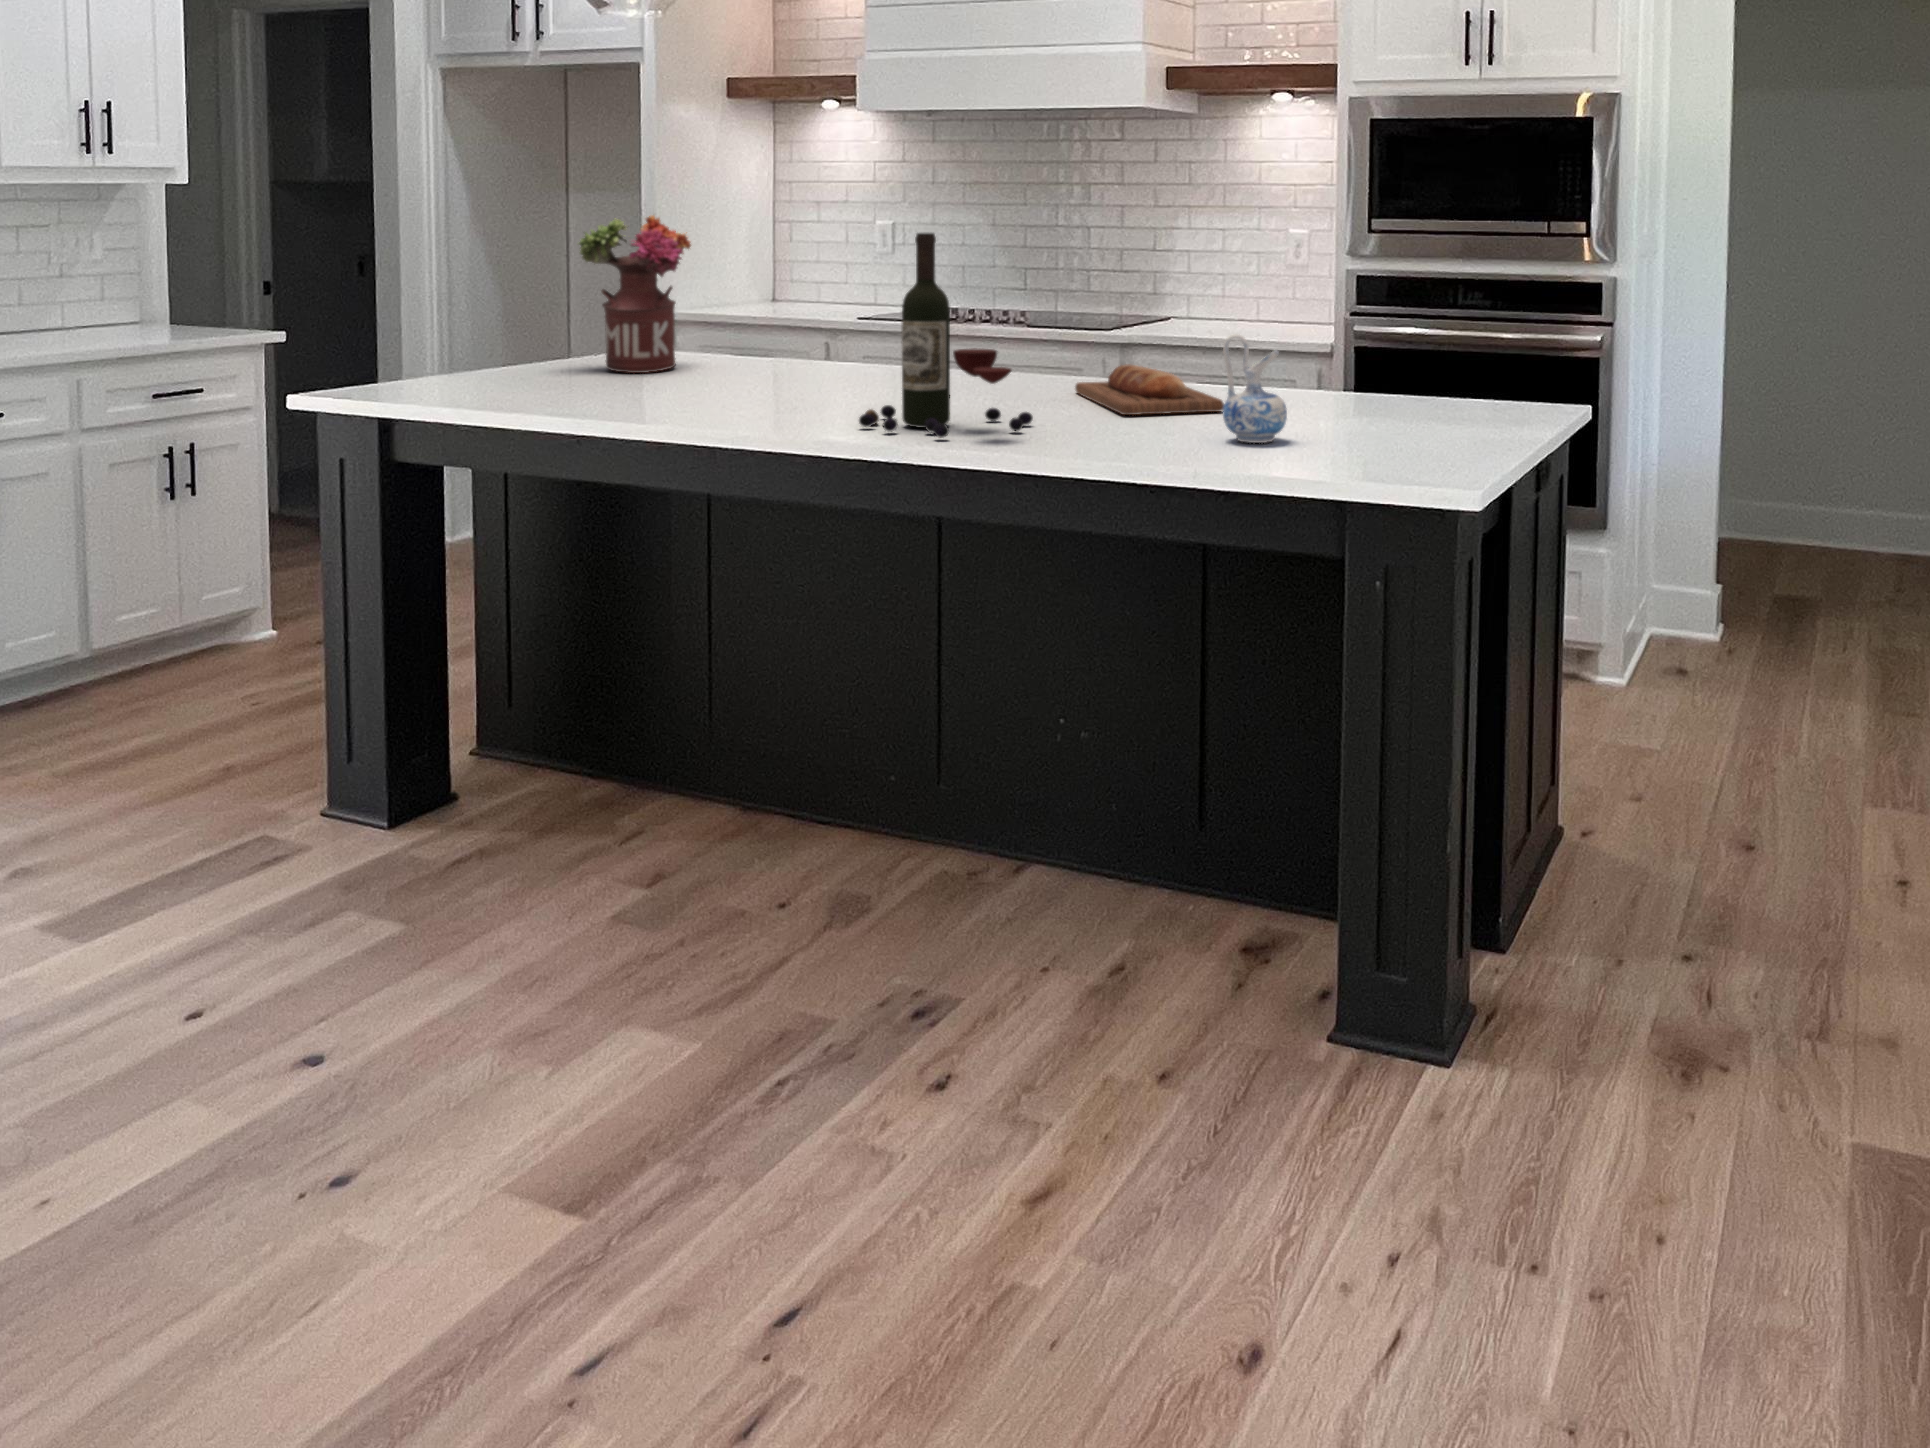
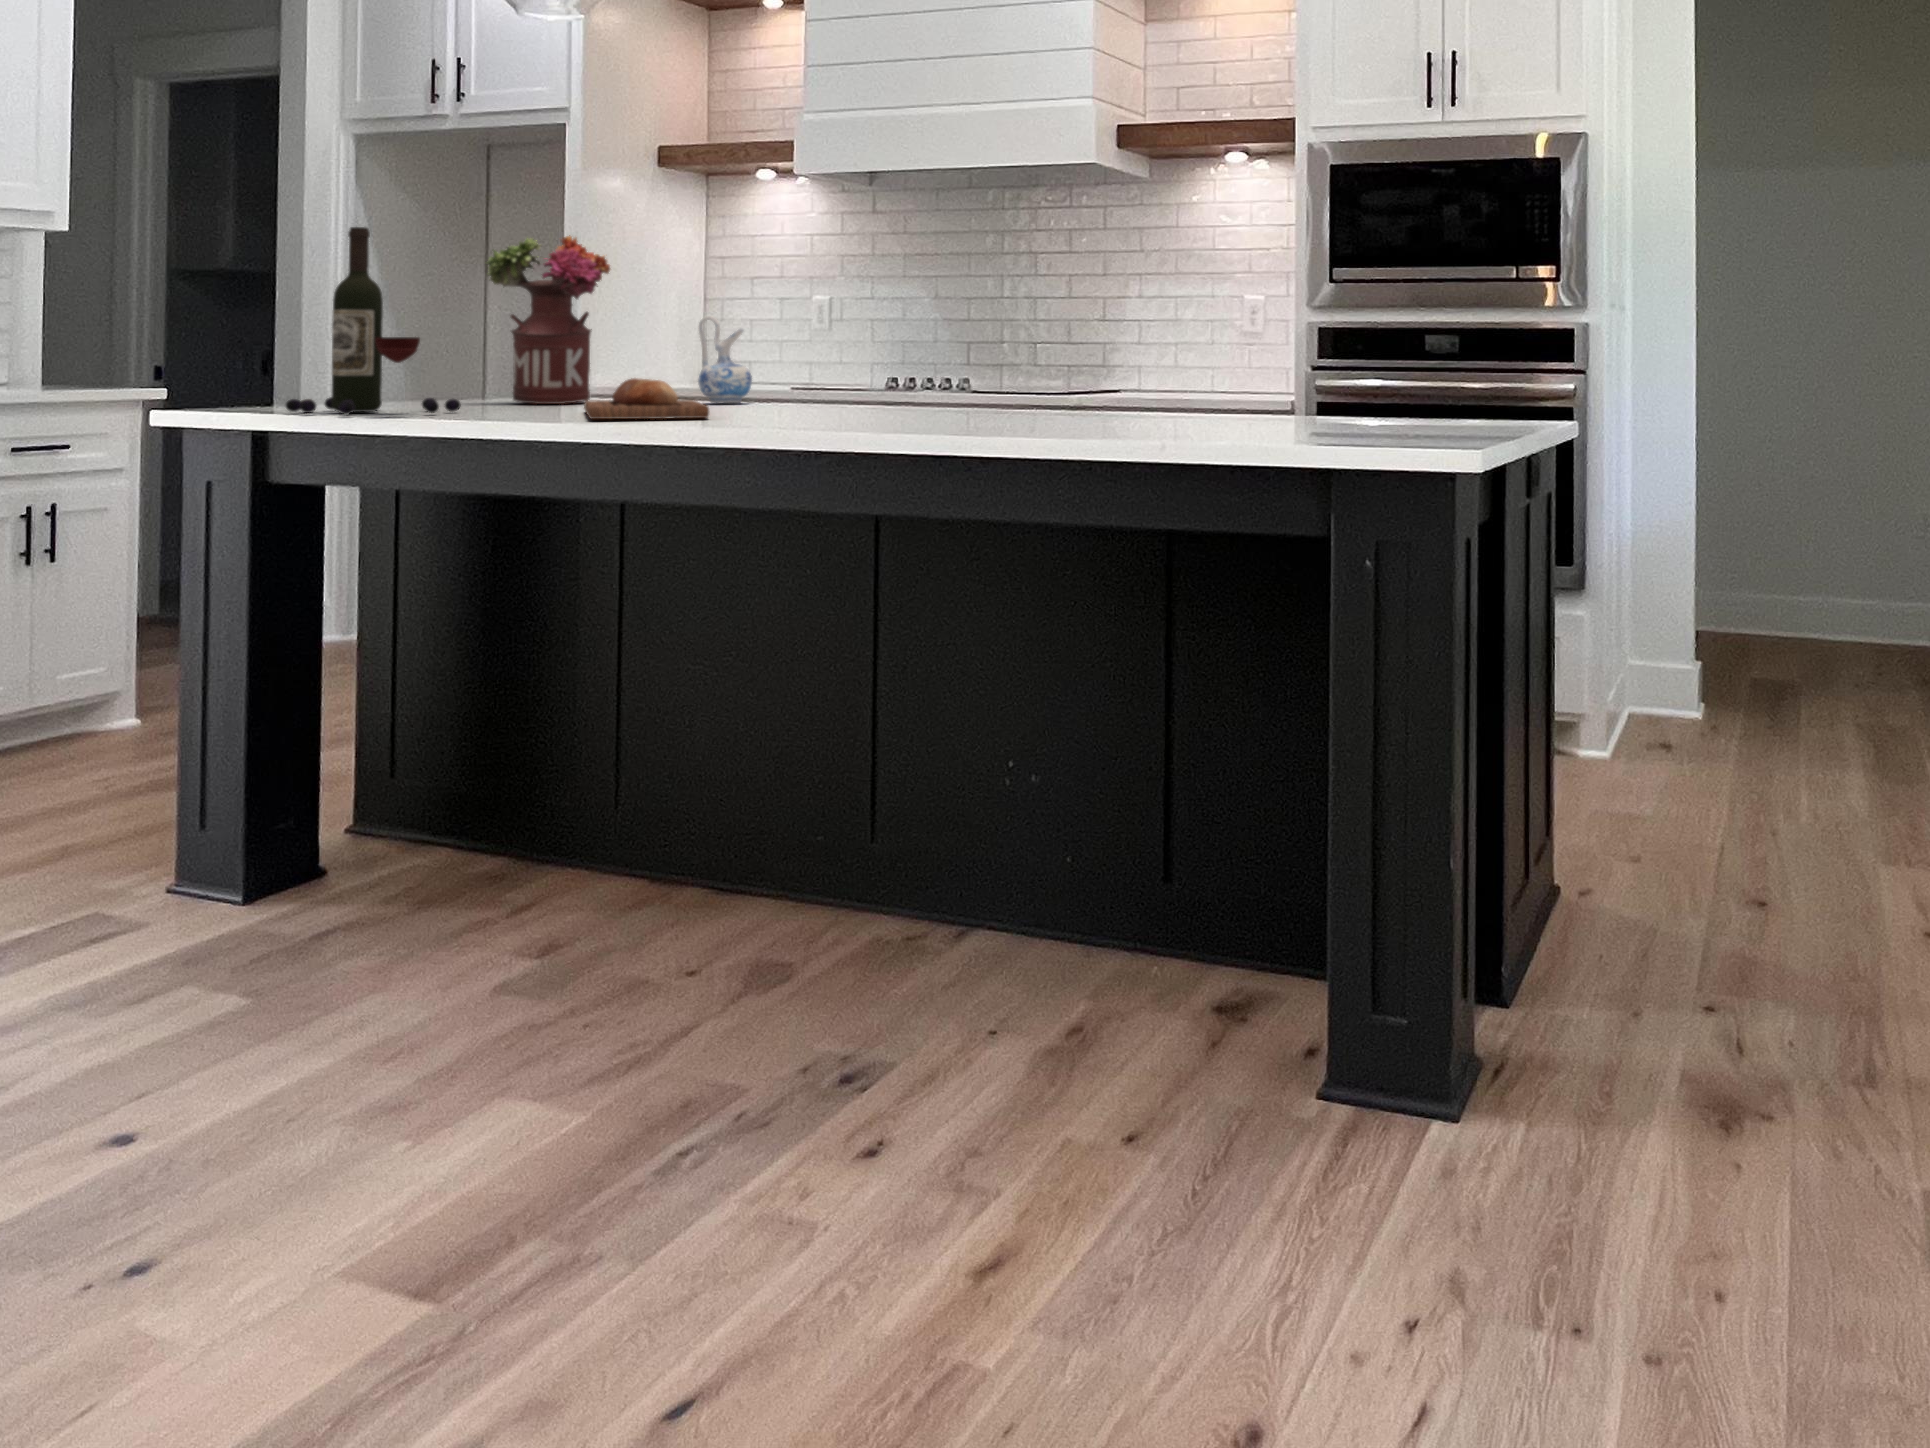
wine bottle: present [859,233,1033,438] -> present [286,227,461,415]
ceramic pitcher: present [1223,334,1287,443] -> present [699,316,752,403]
bread loaf: present [1075,365,1224,415] -> present [584,378,709,419]

